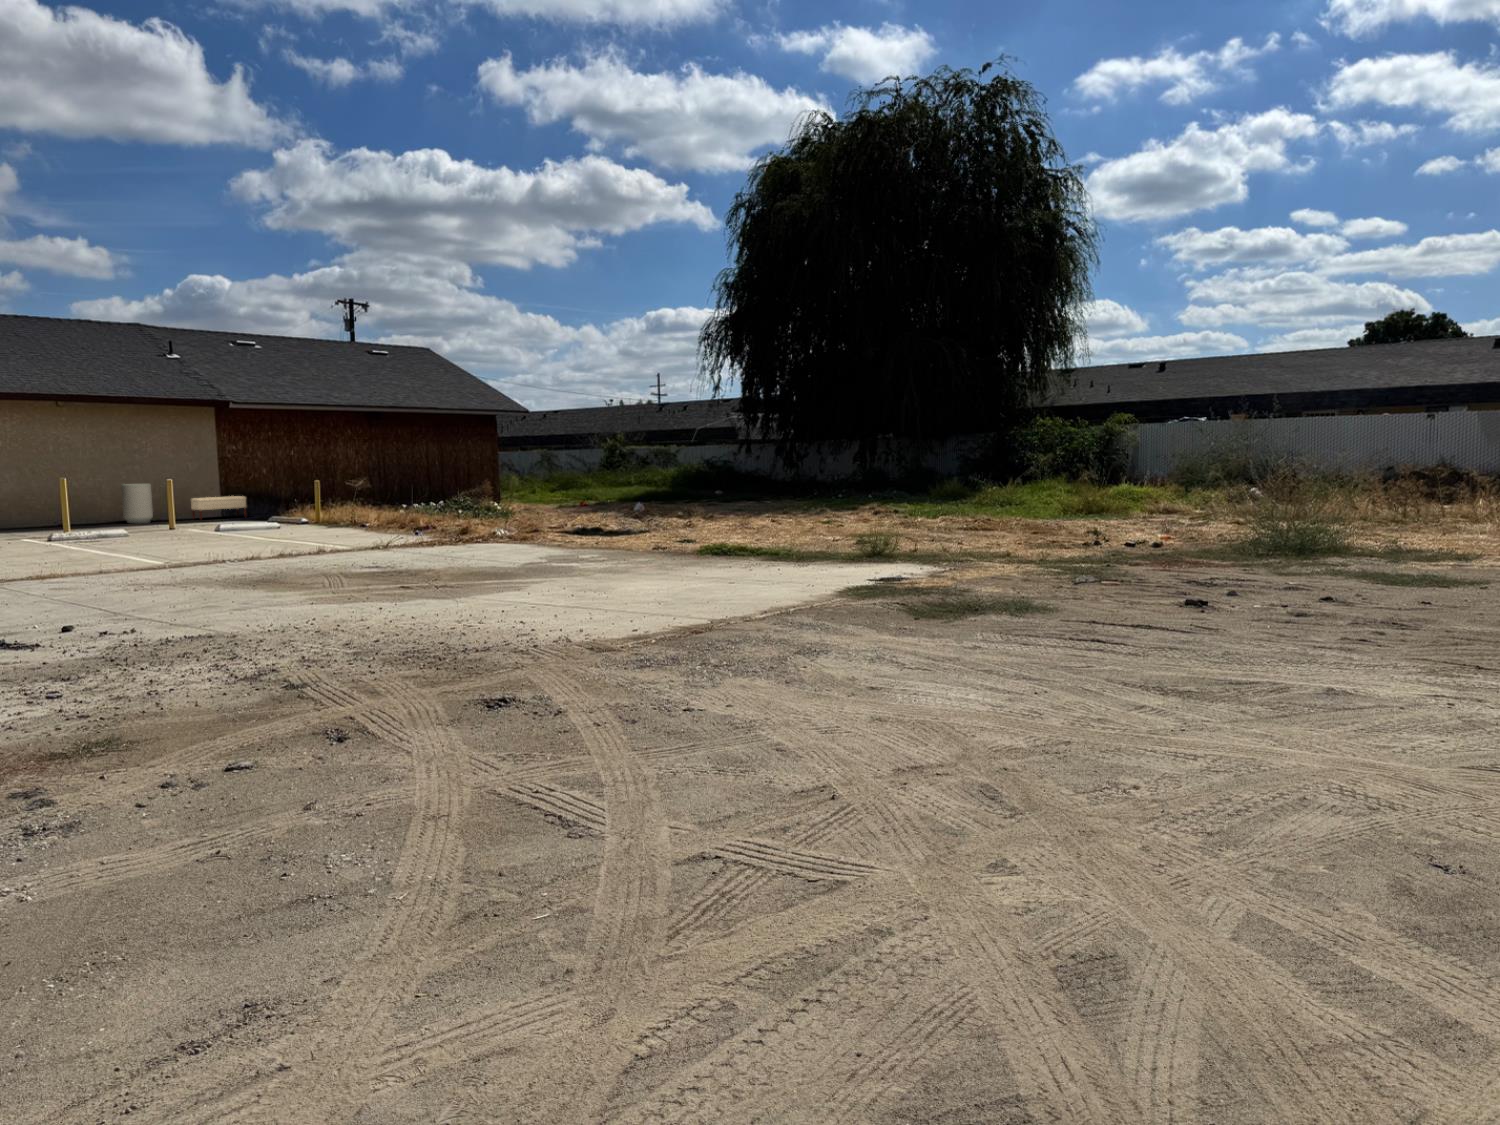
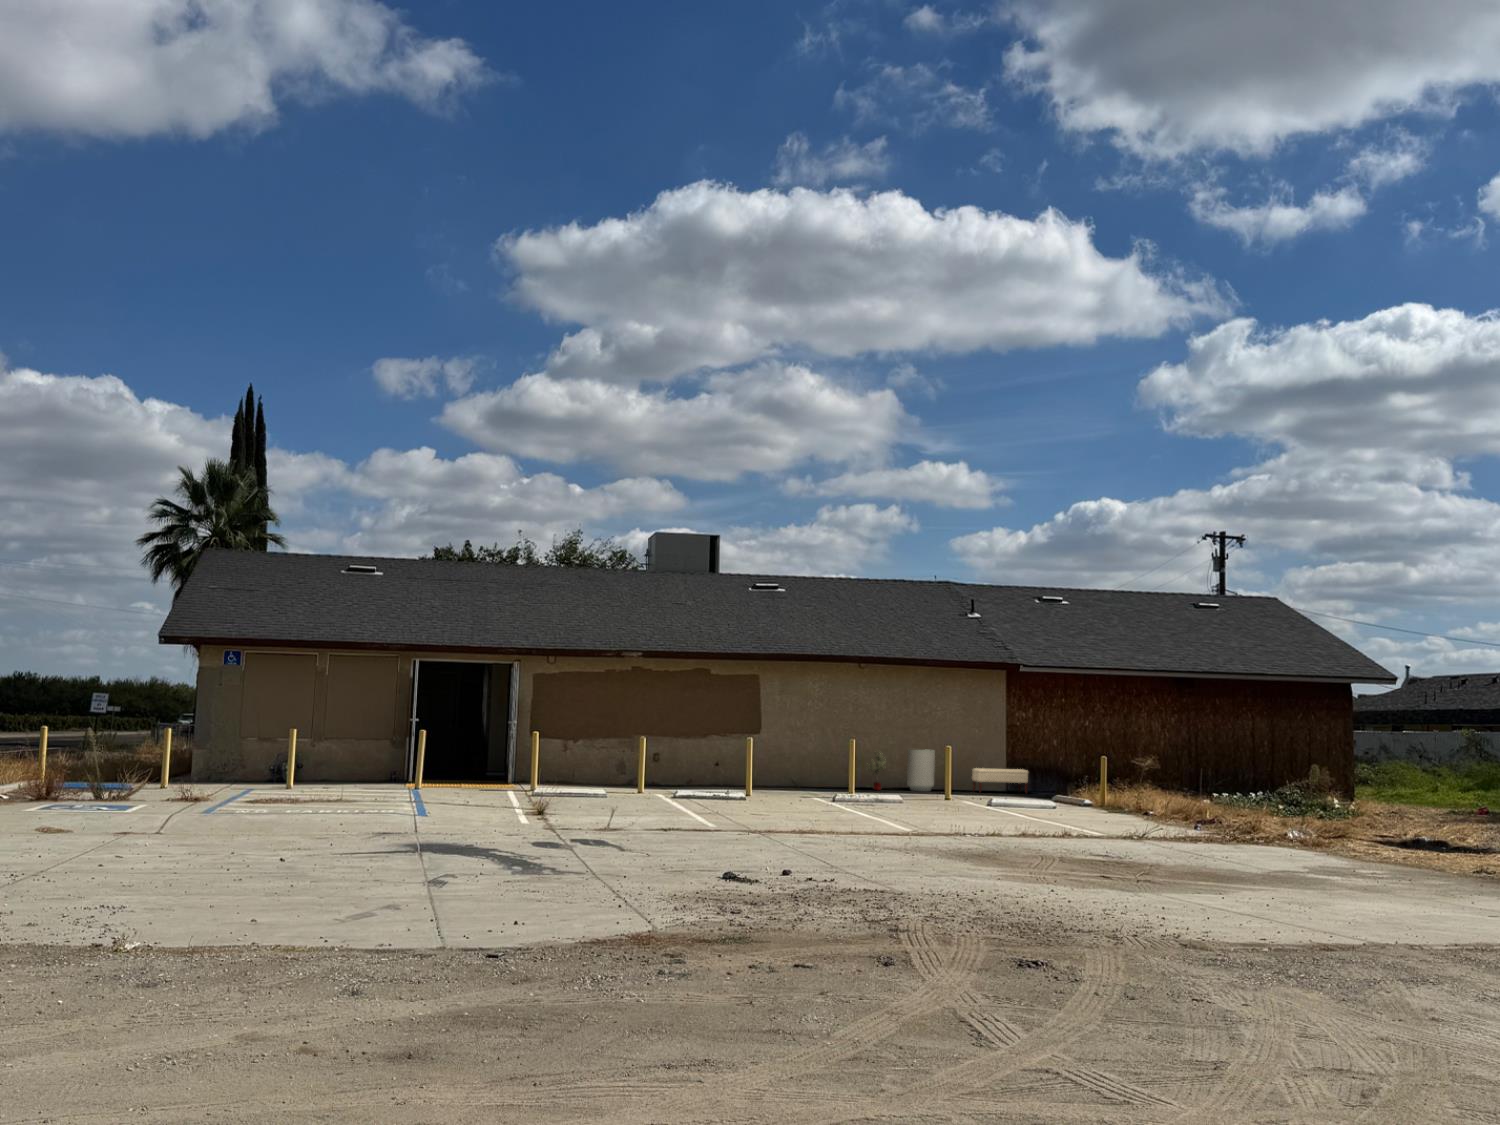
potted tree: none [77,486,100,526] -> present [867,752,886,790]

